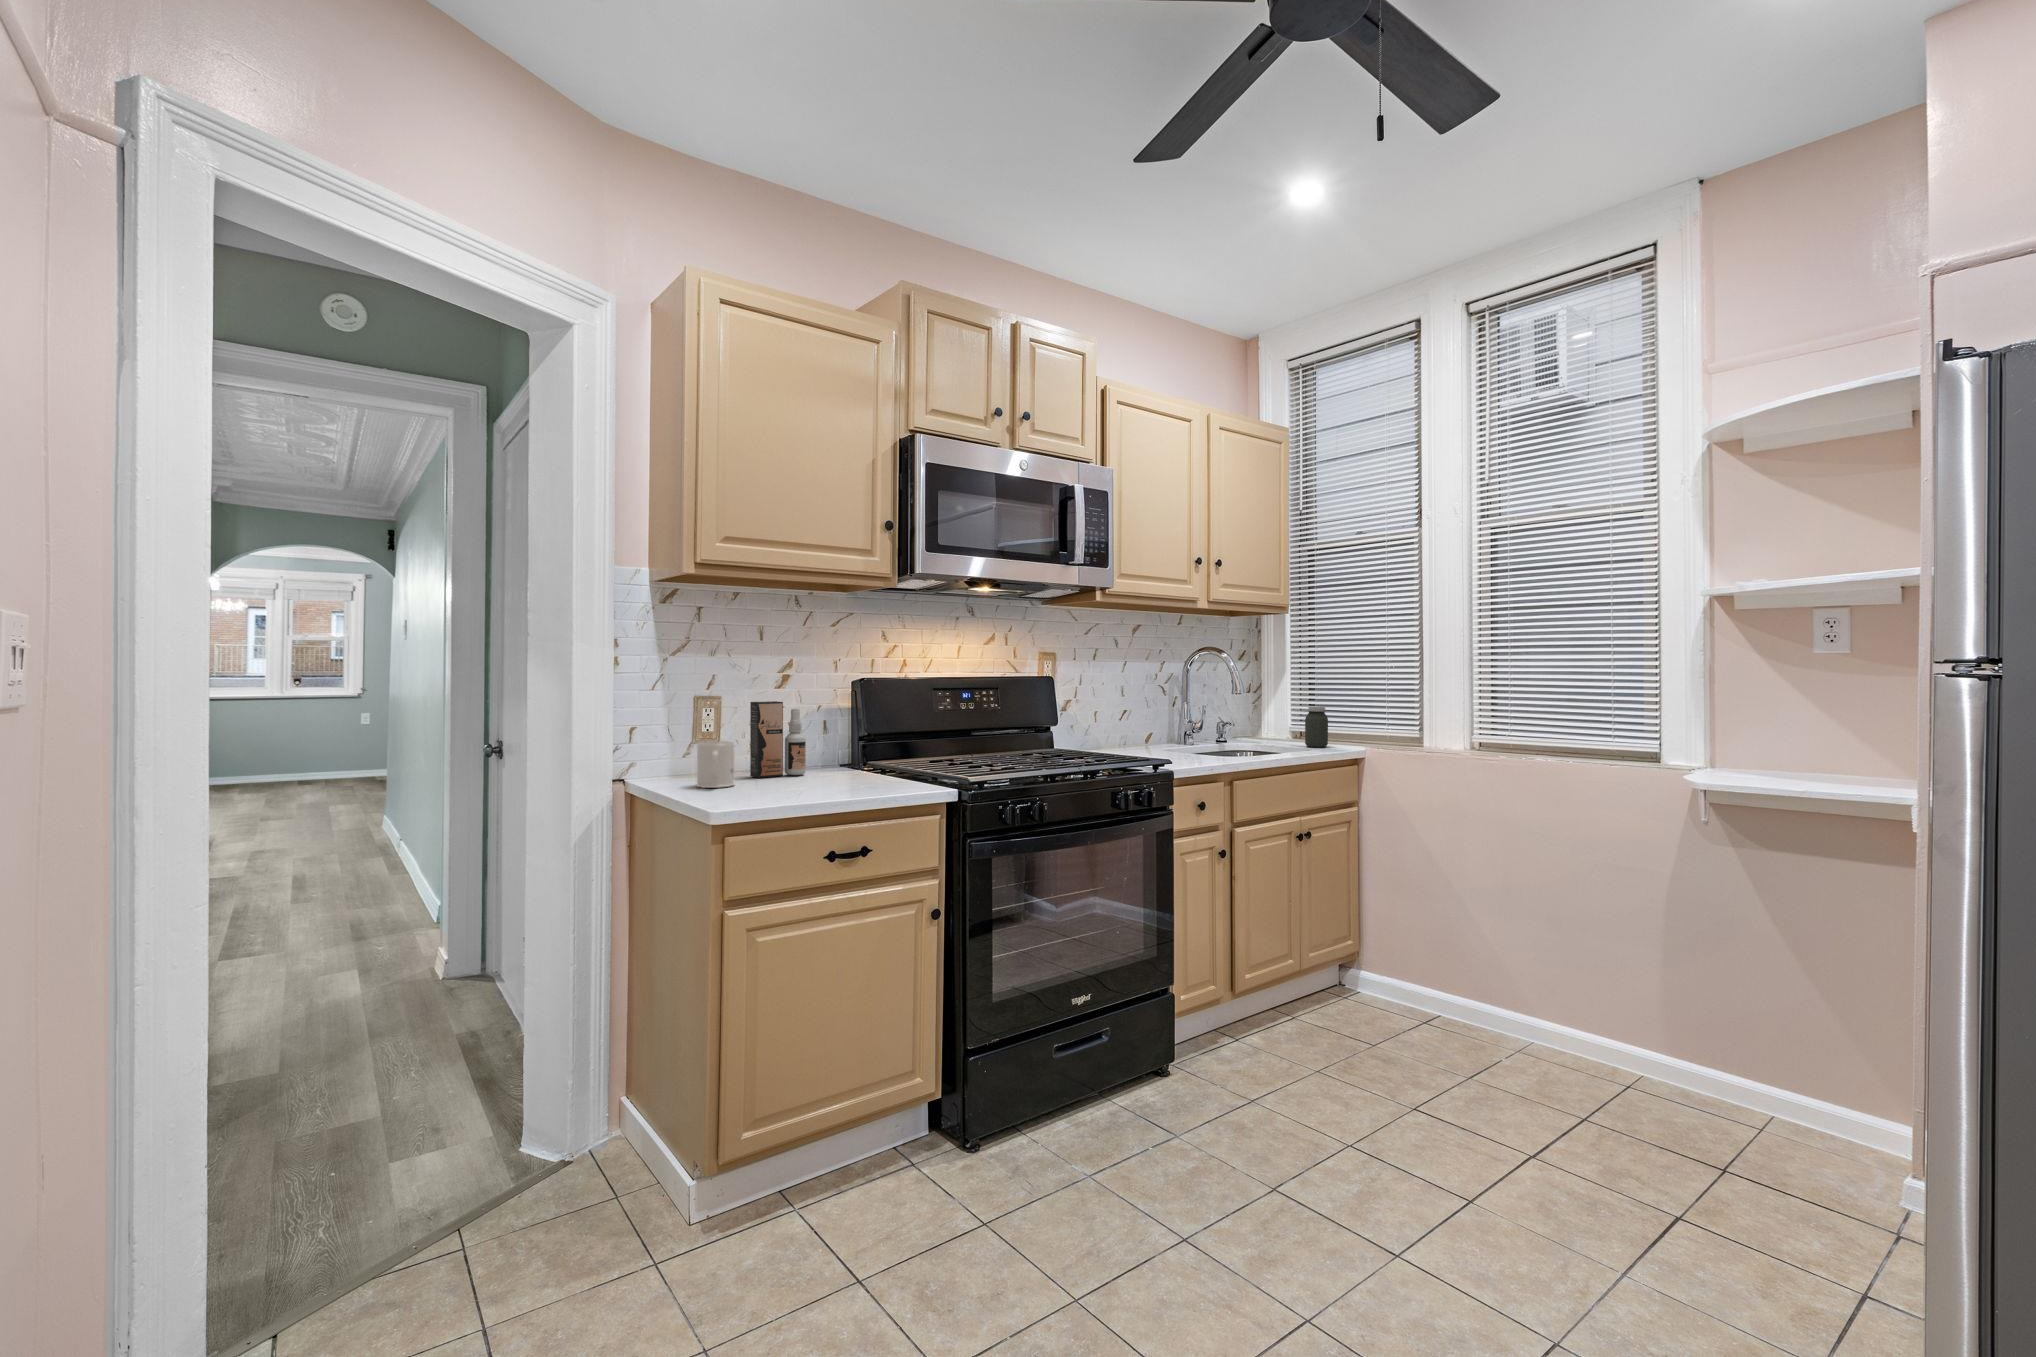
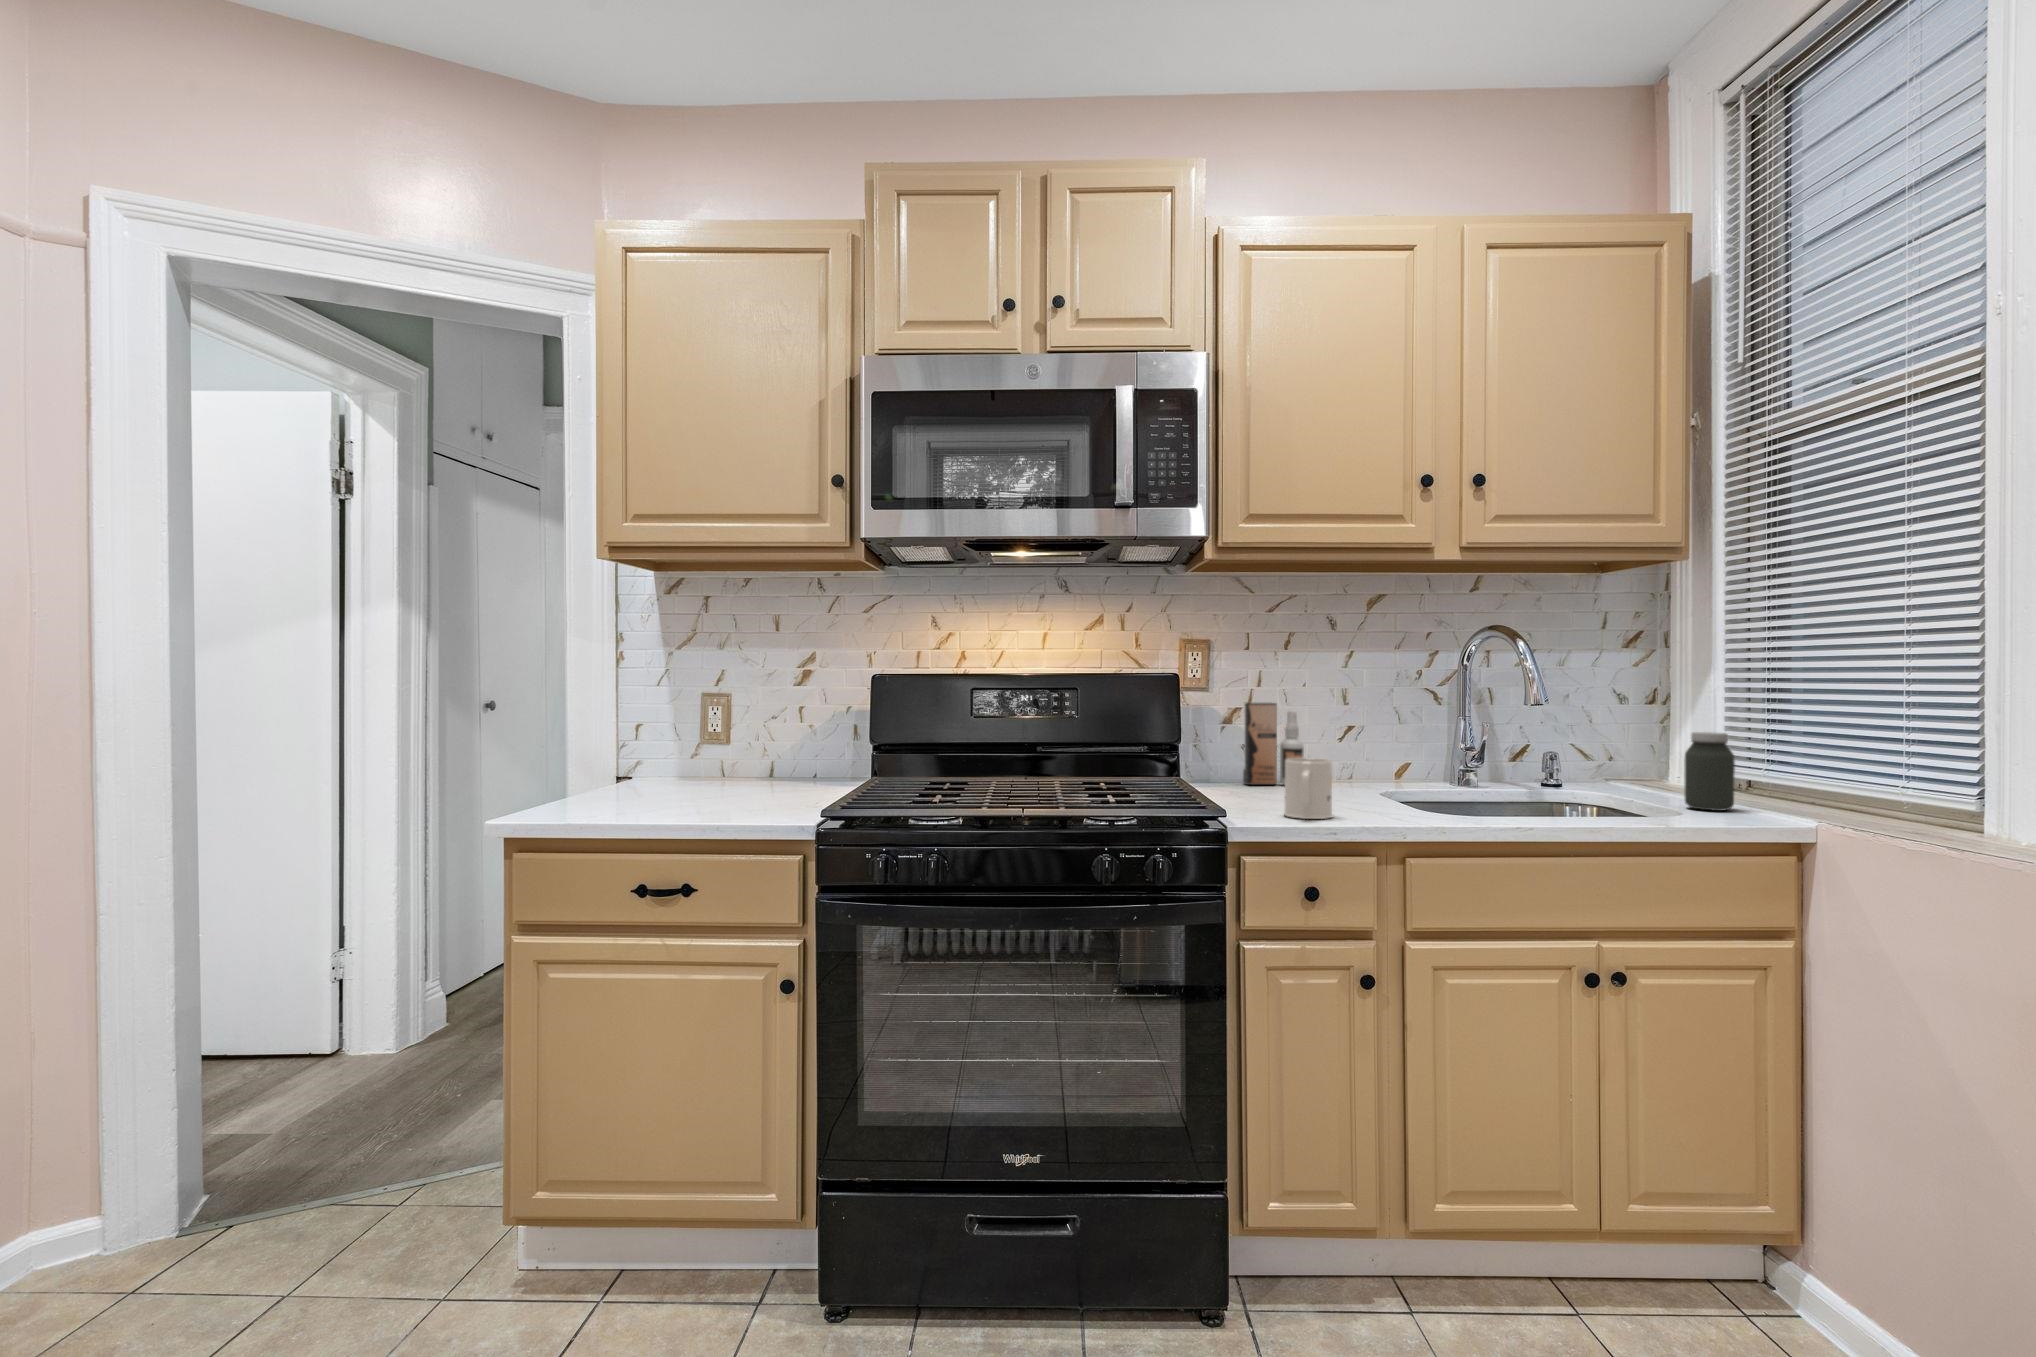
spray bottle: present [750,701,806,778] -> present [1243,703,1304,785]
mug: present [697,741,734,788] -> present [1284,758,1333,819]

